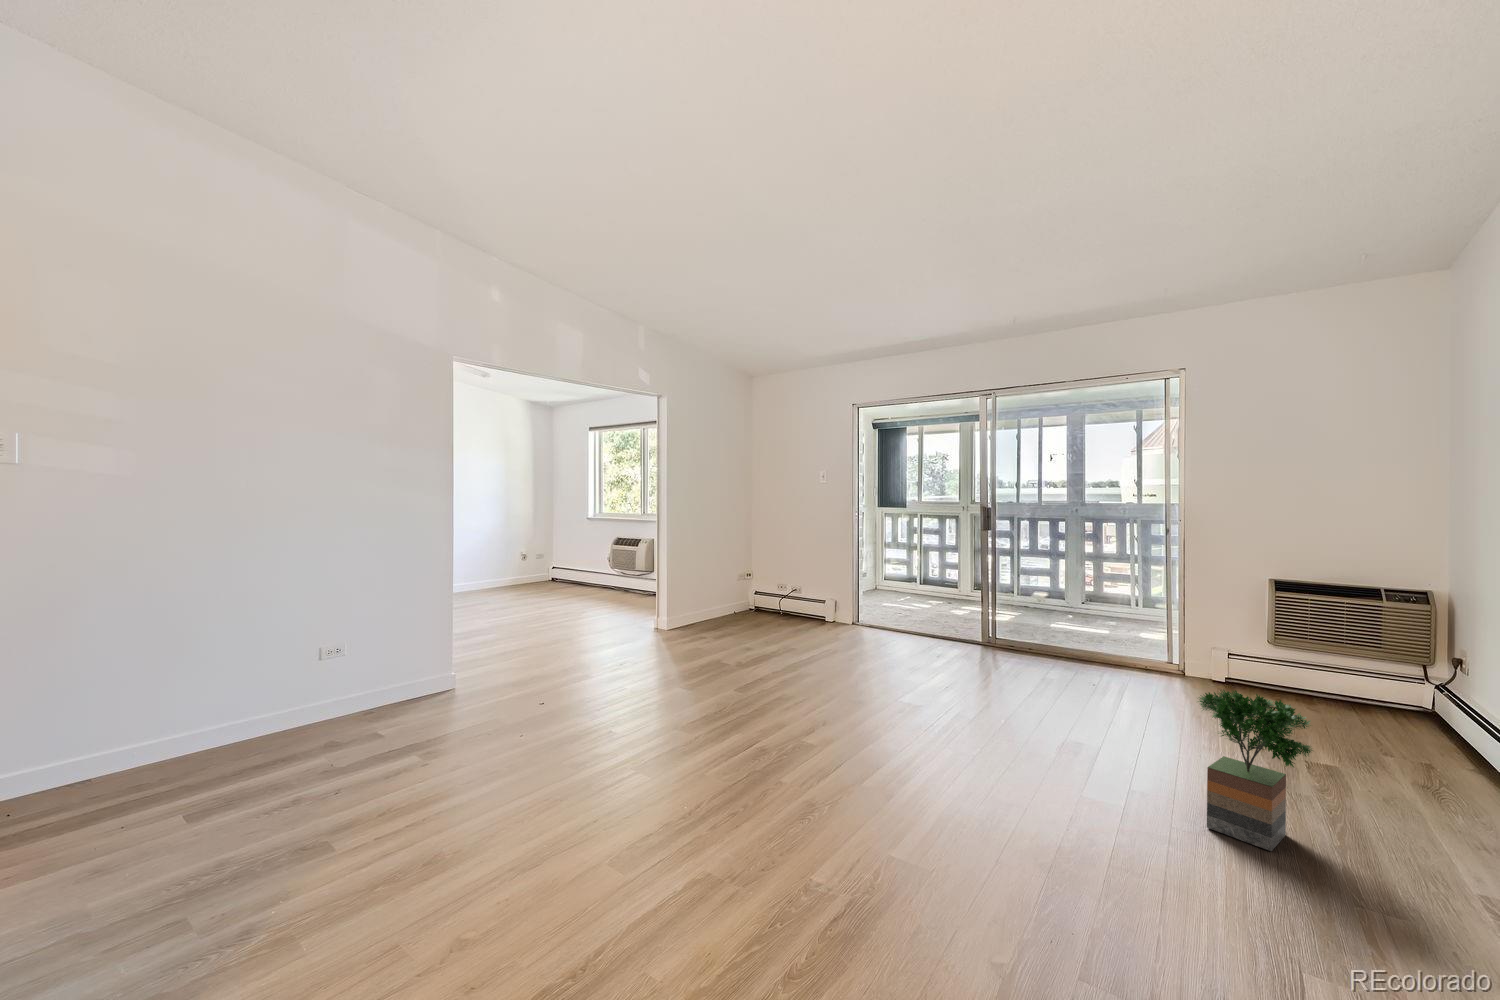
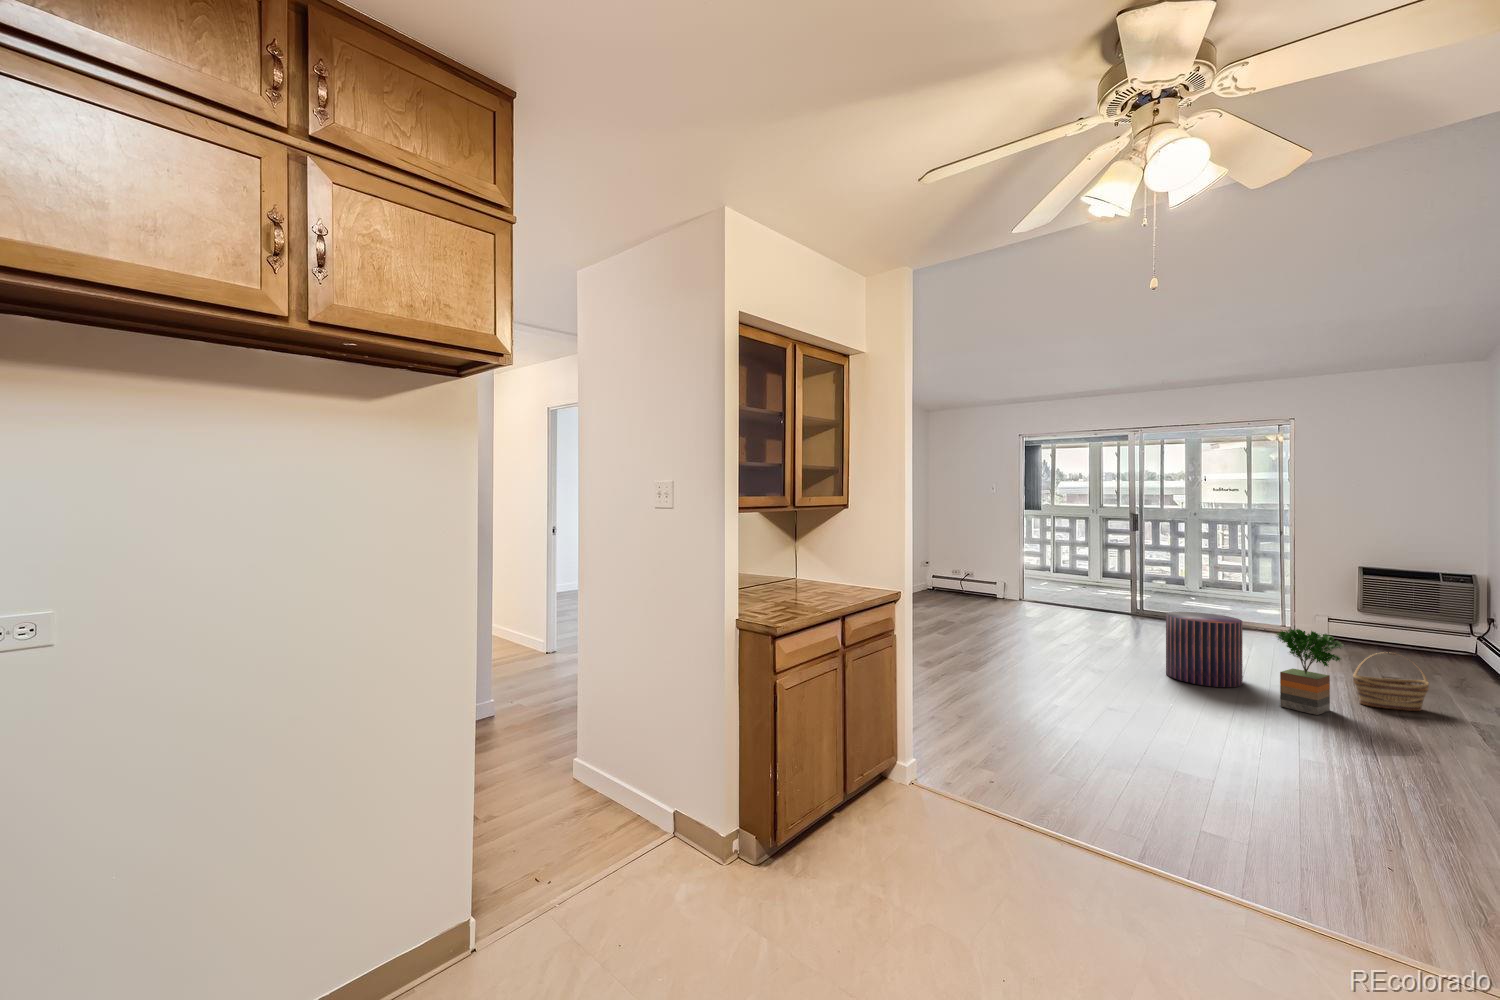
pouf: none [1030,649,1142,779] -> present [1166,612,1243,687]
basket: none [1313,729,1434,833] -> present [1353,657,1429,711]

